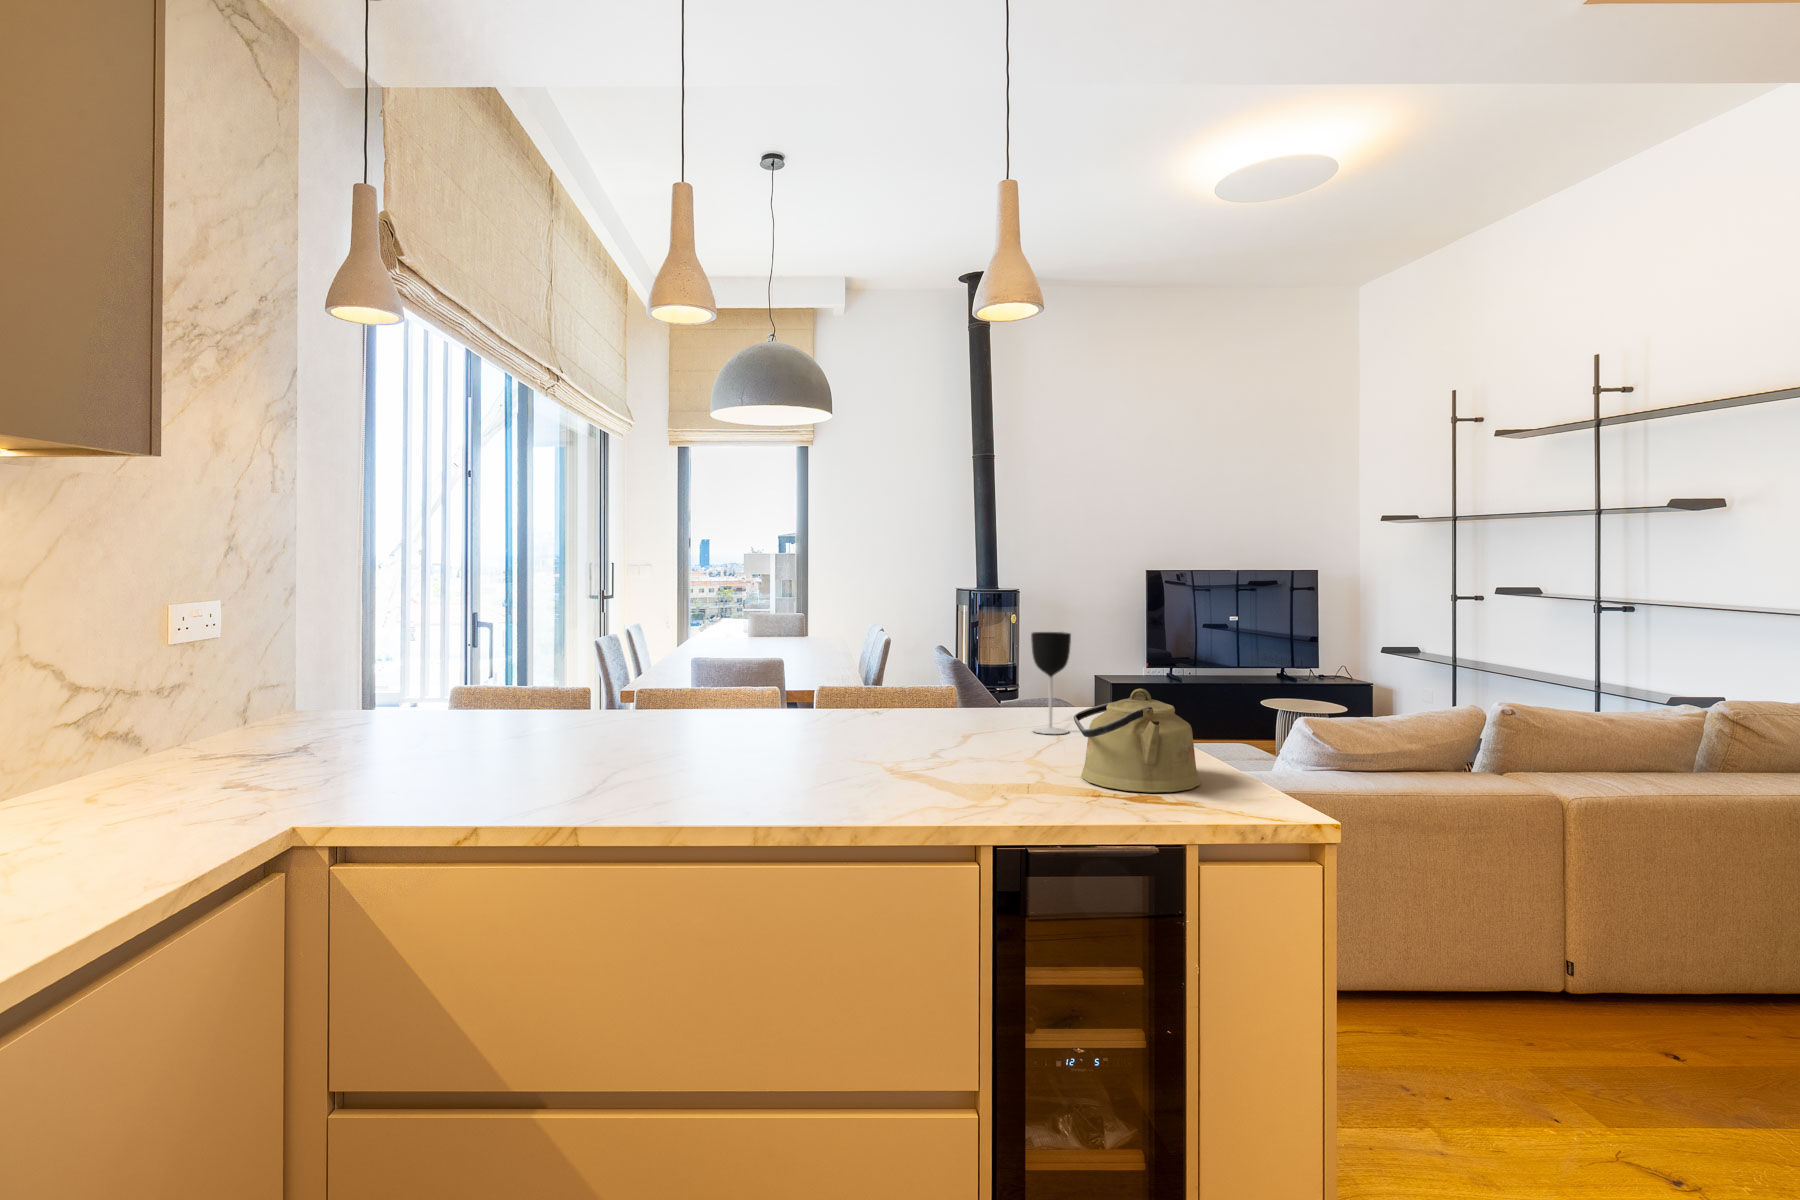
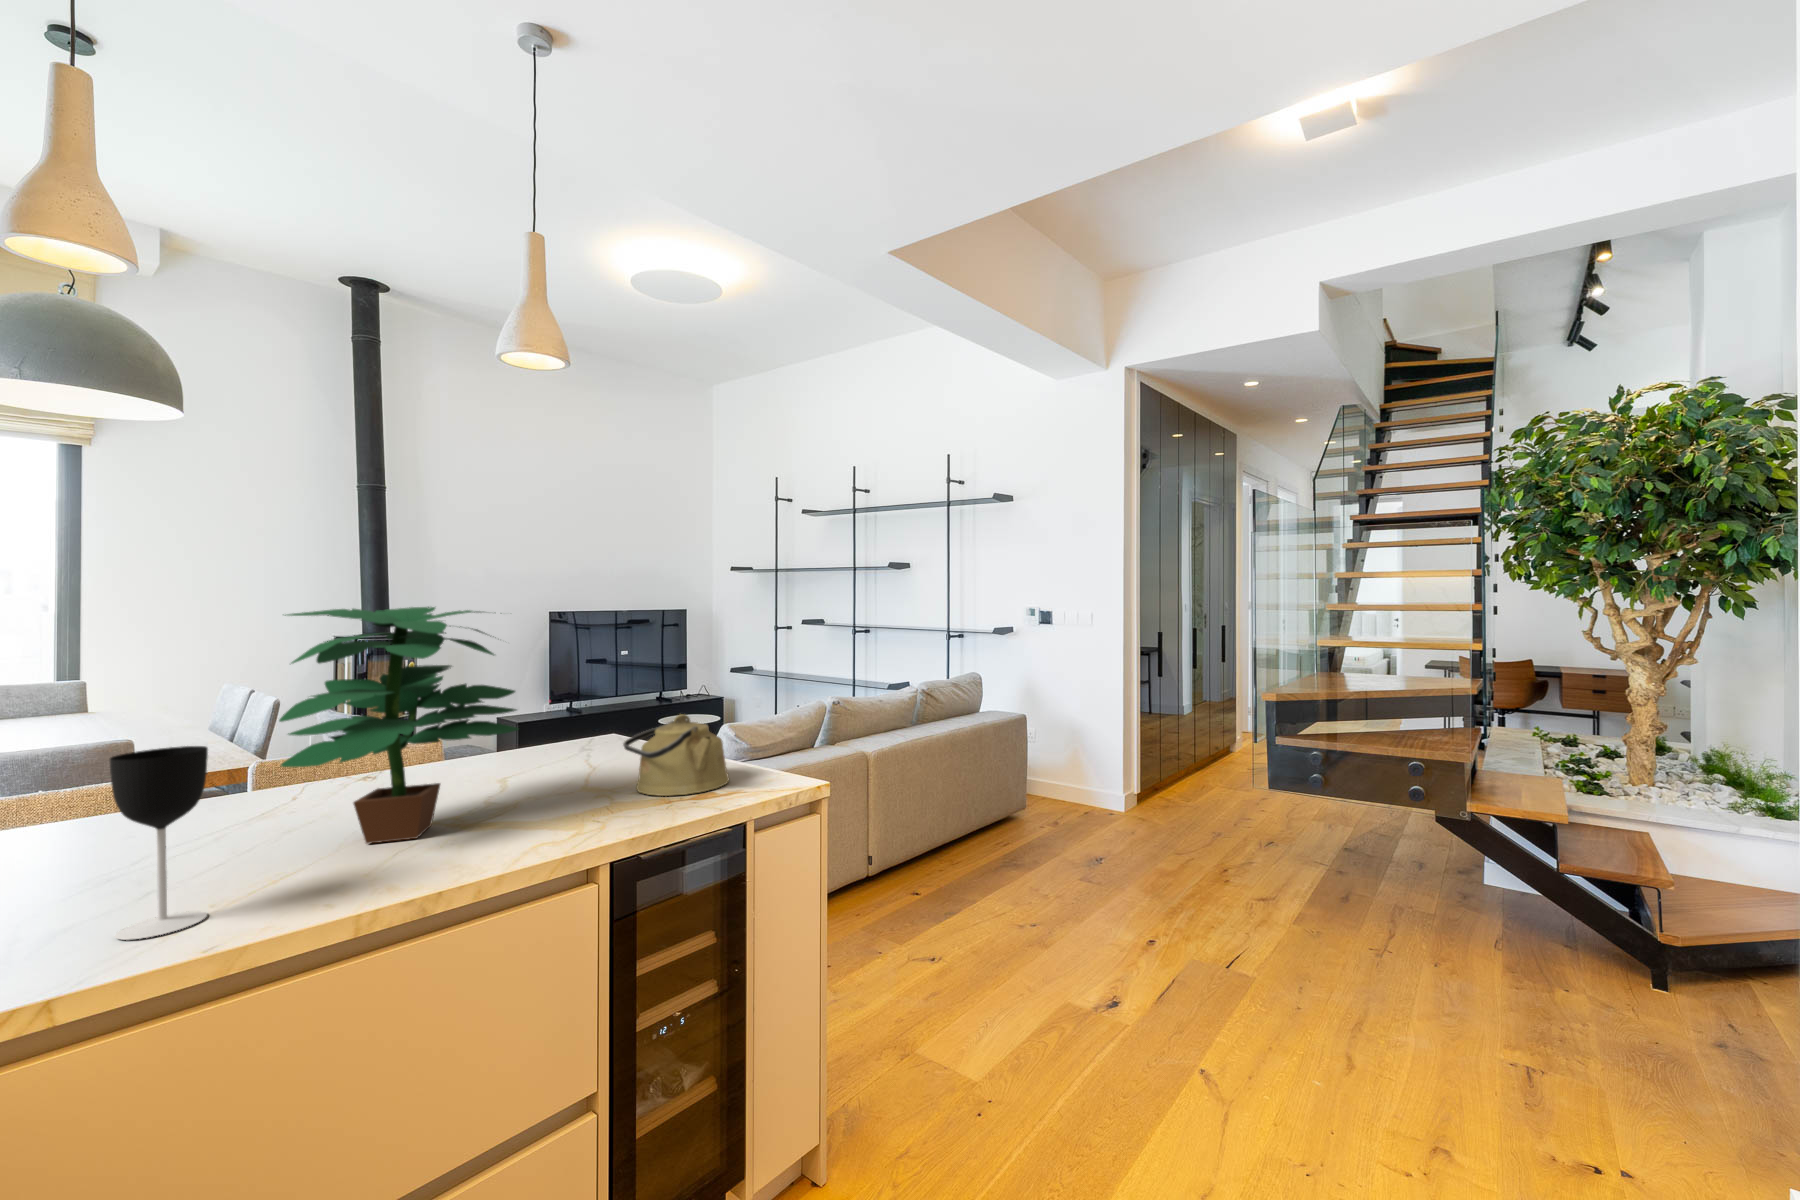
potted plant: none [744,545,966,776] -> present [279,607,518,844]
wine glass: present [1031,632,1071,734] -> present [110,746,208,940]

